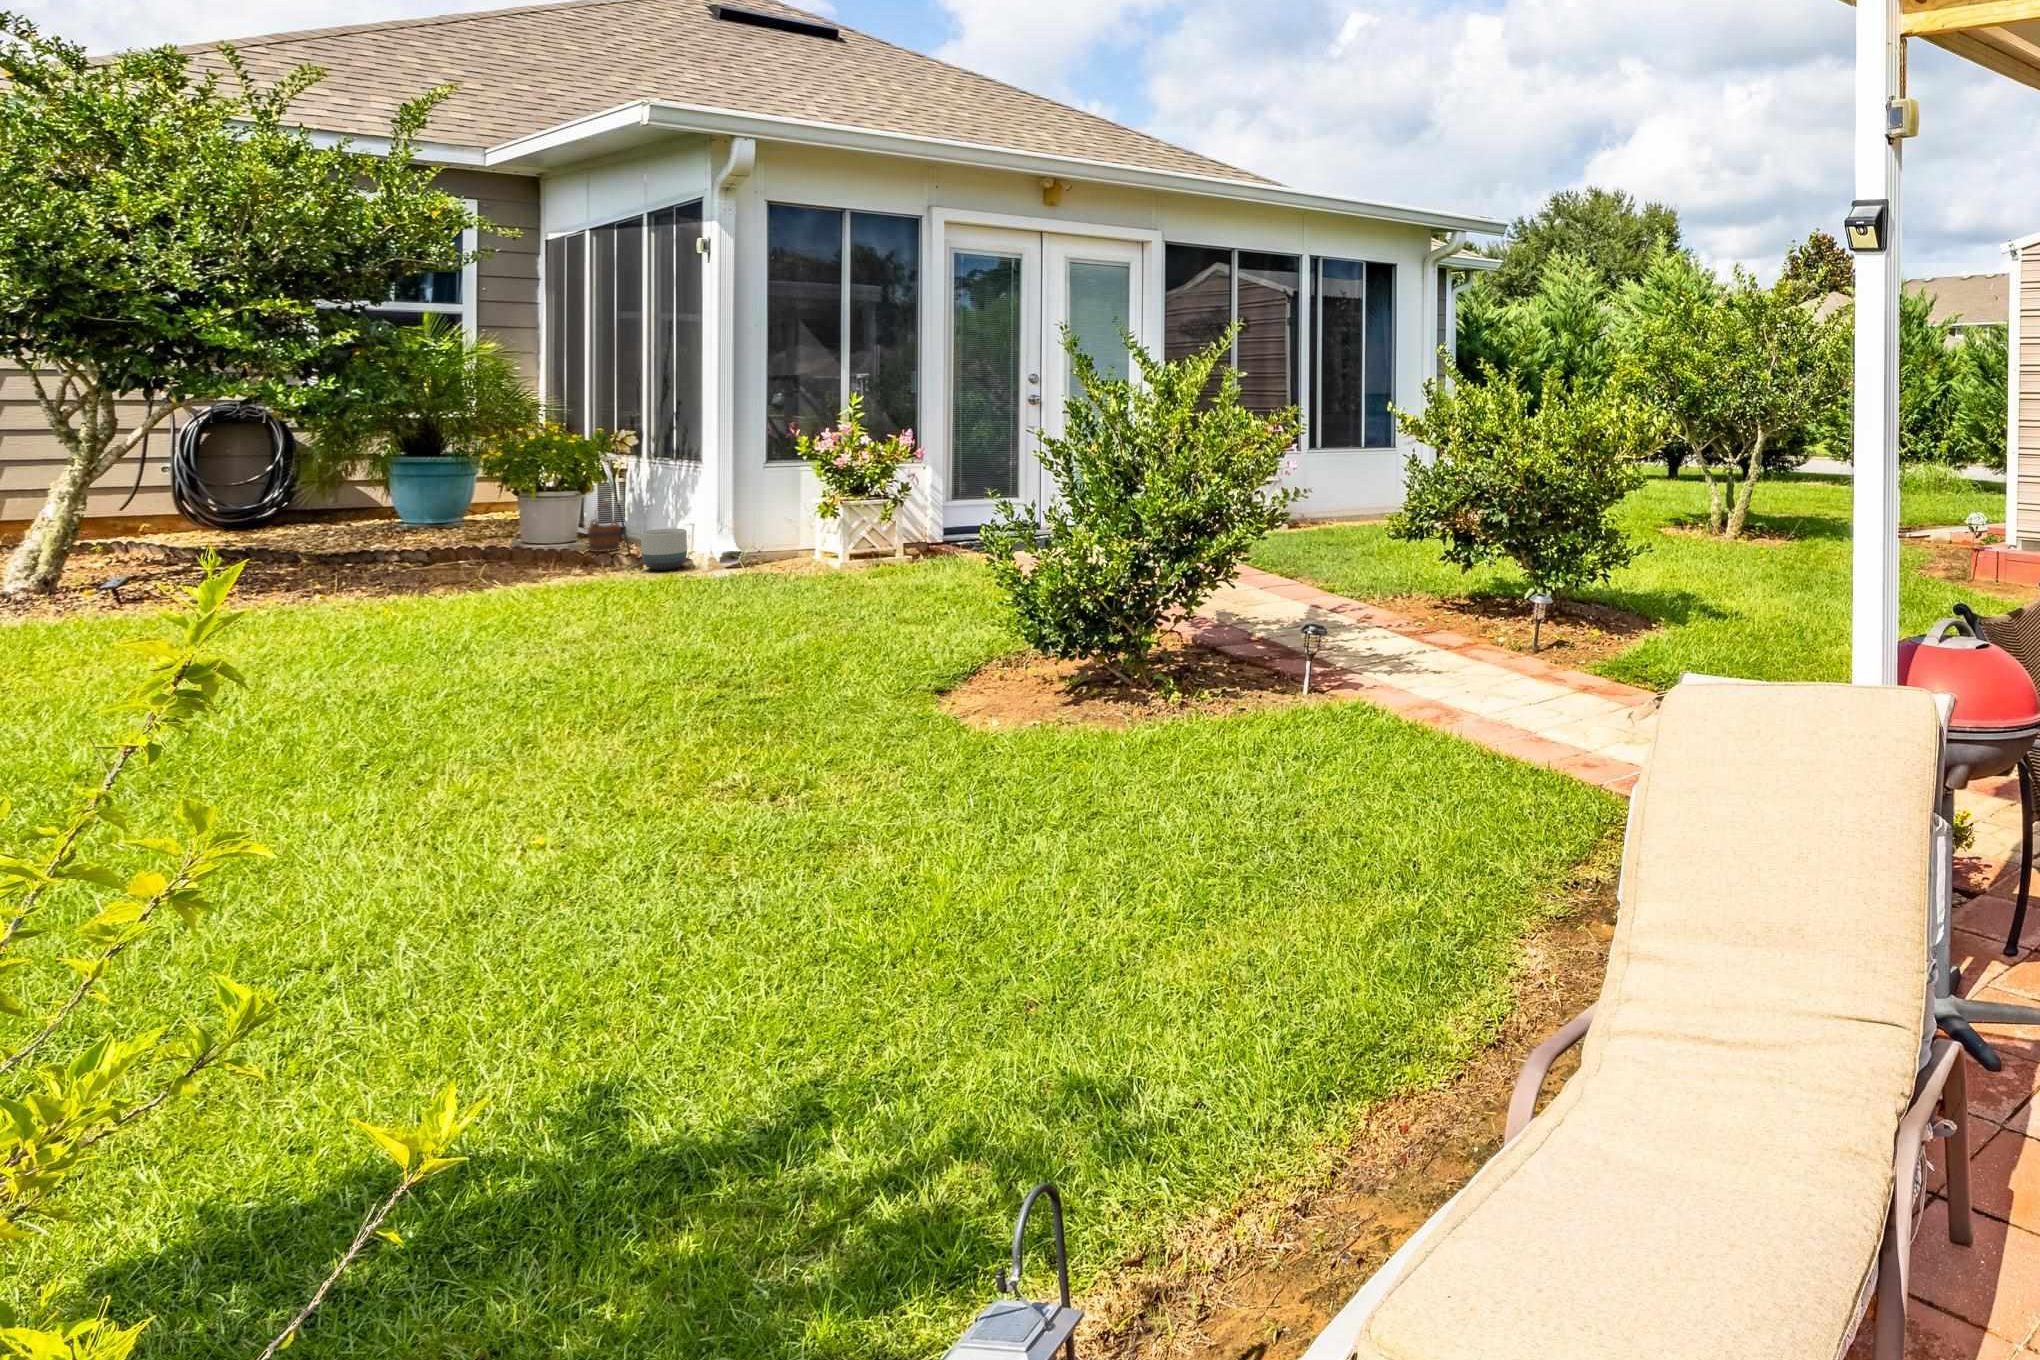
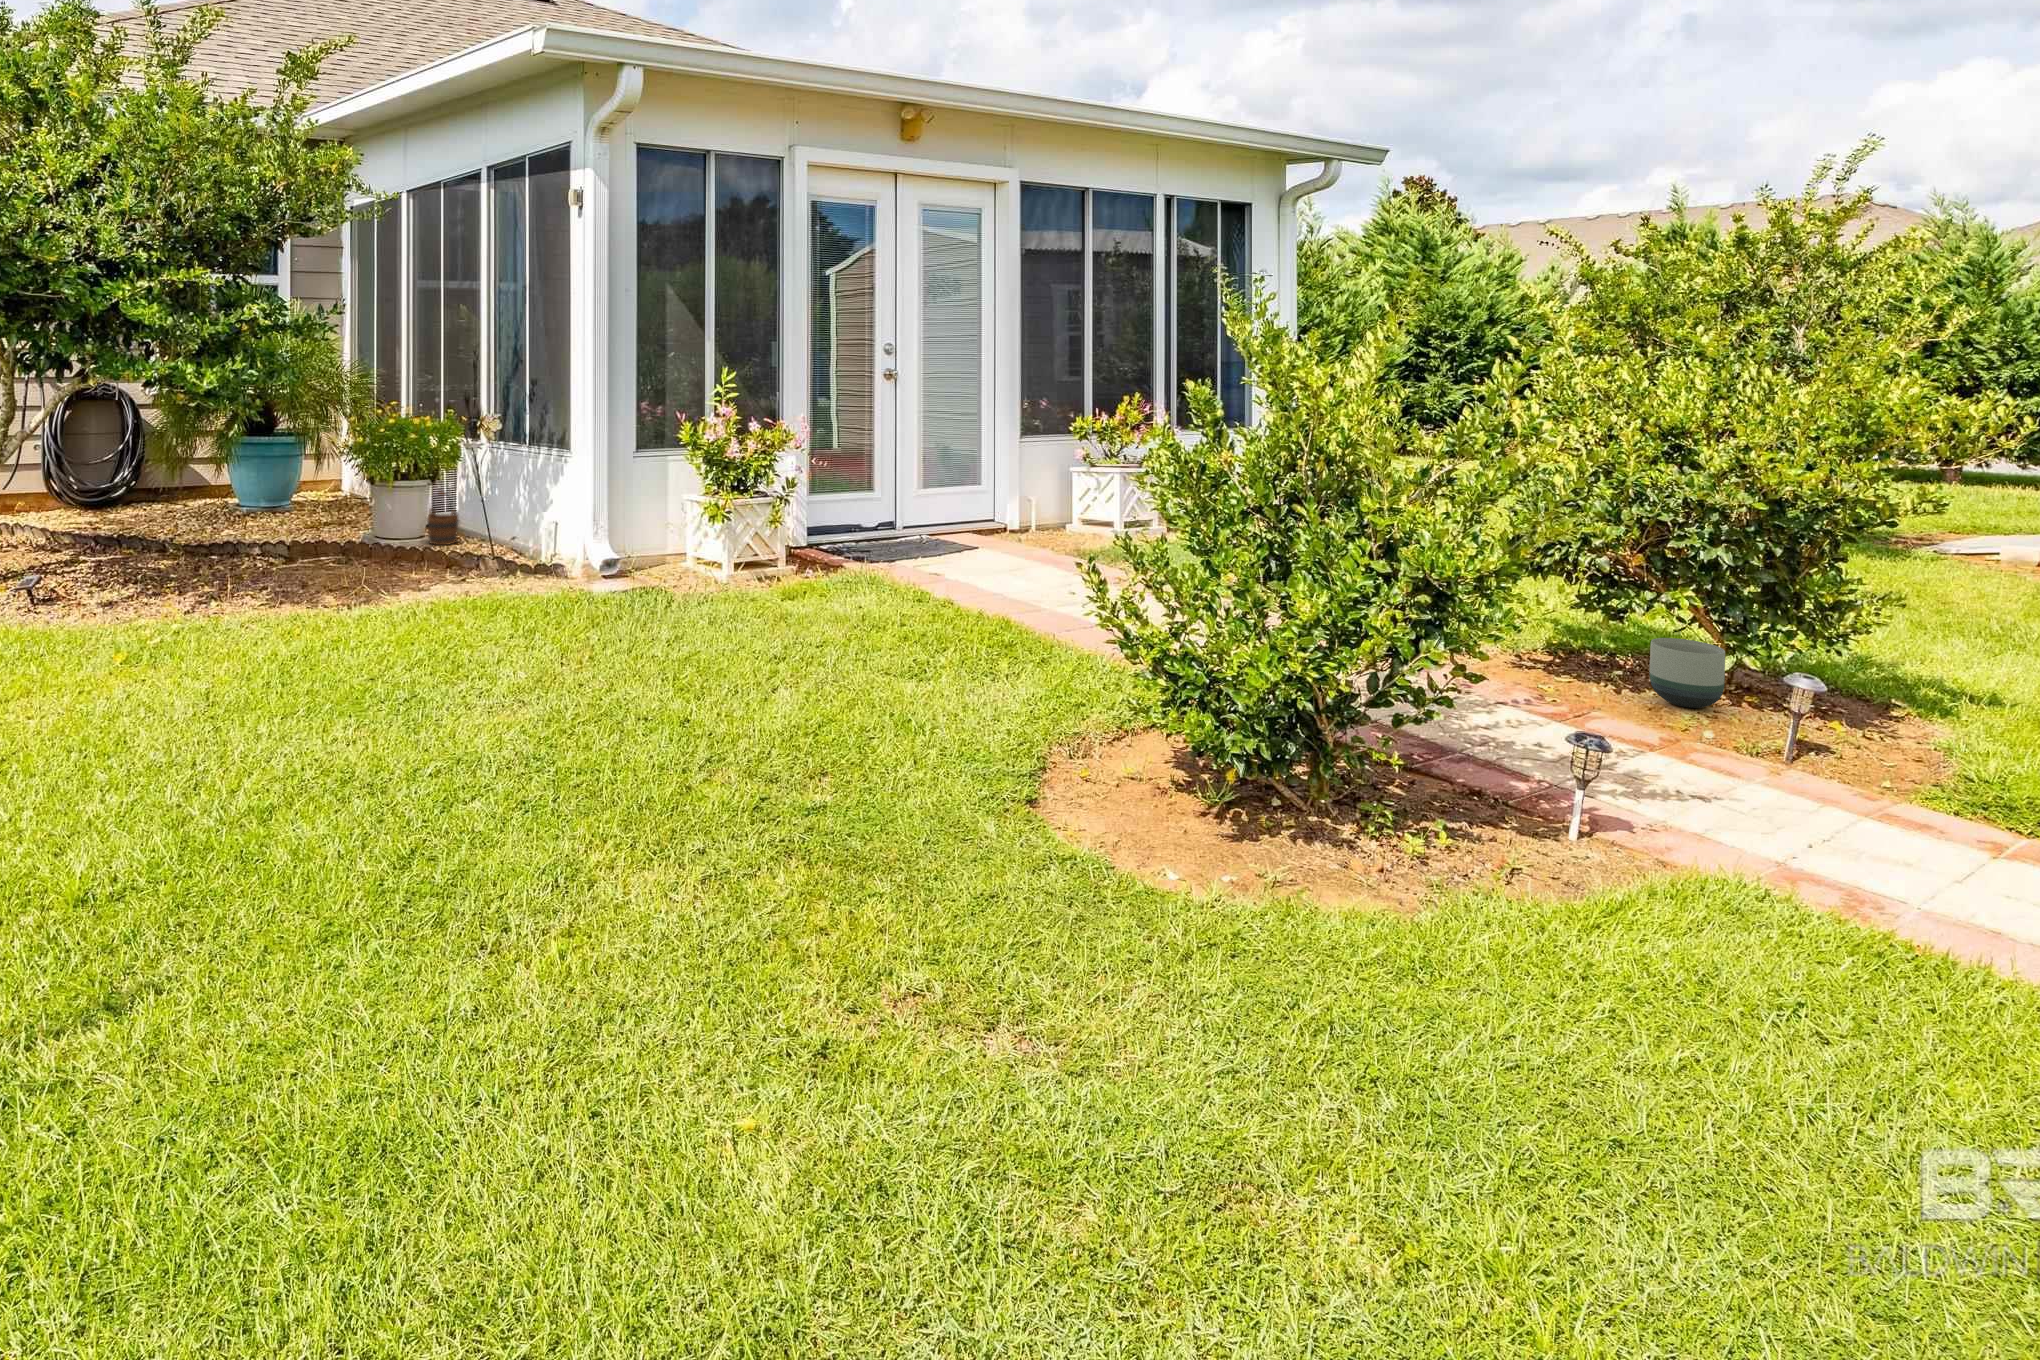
planter: present [641,528,687,570] -> present [1650,638,1725,708]

